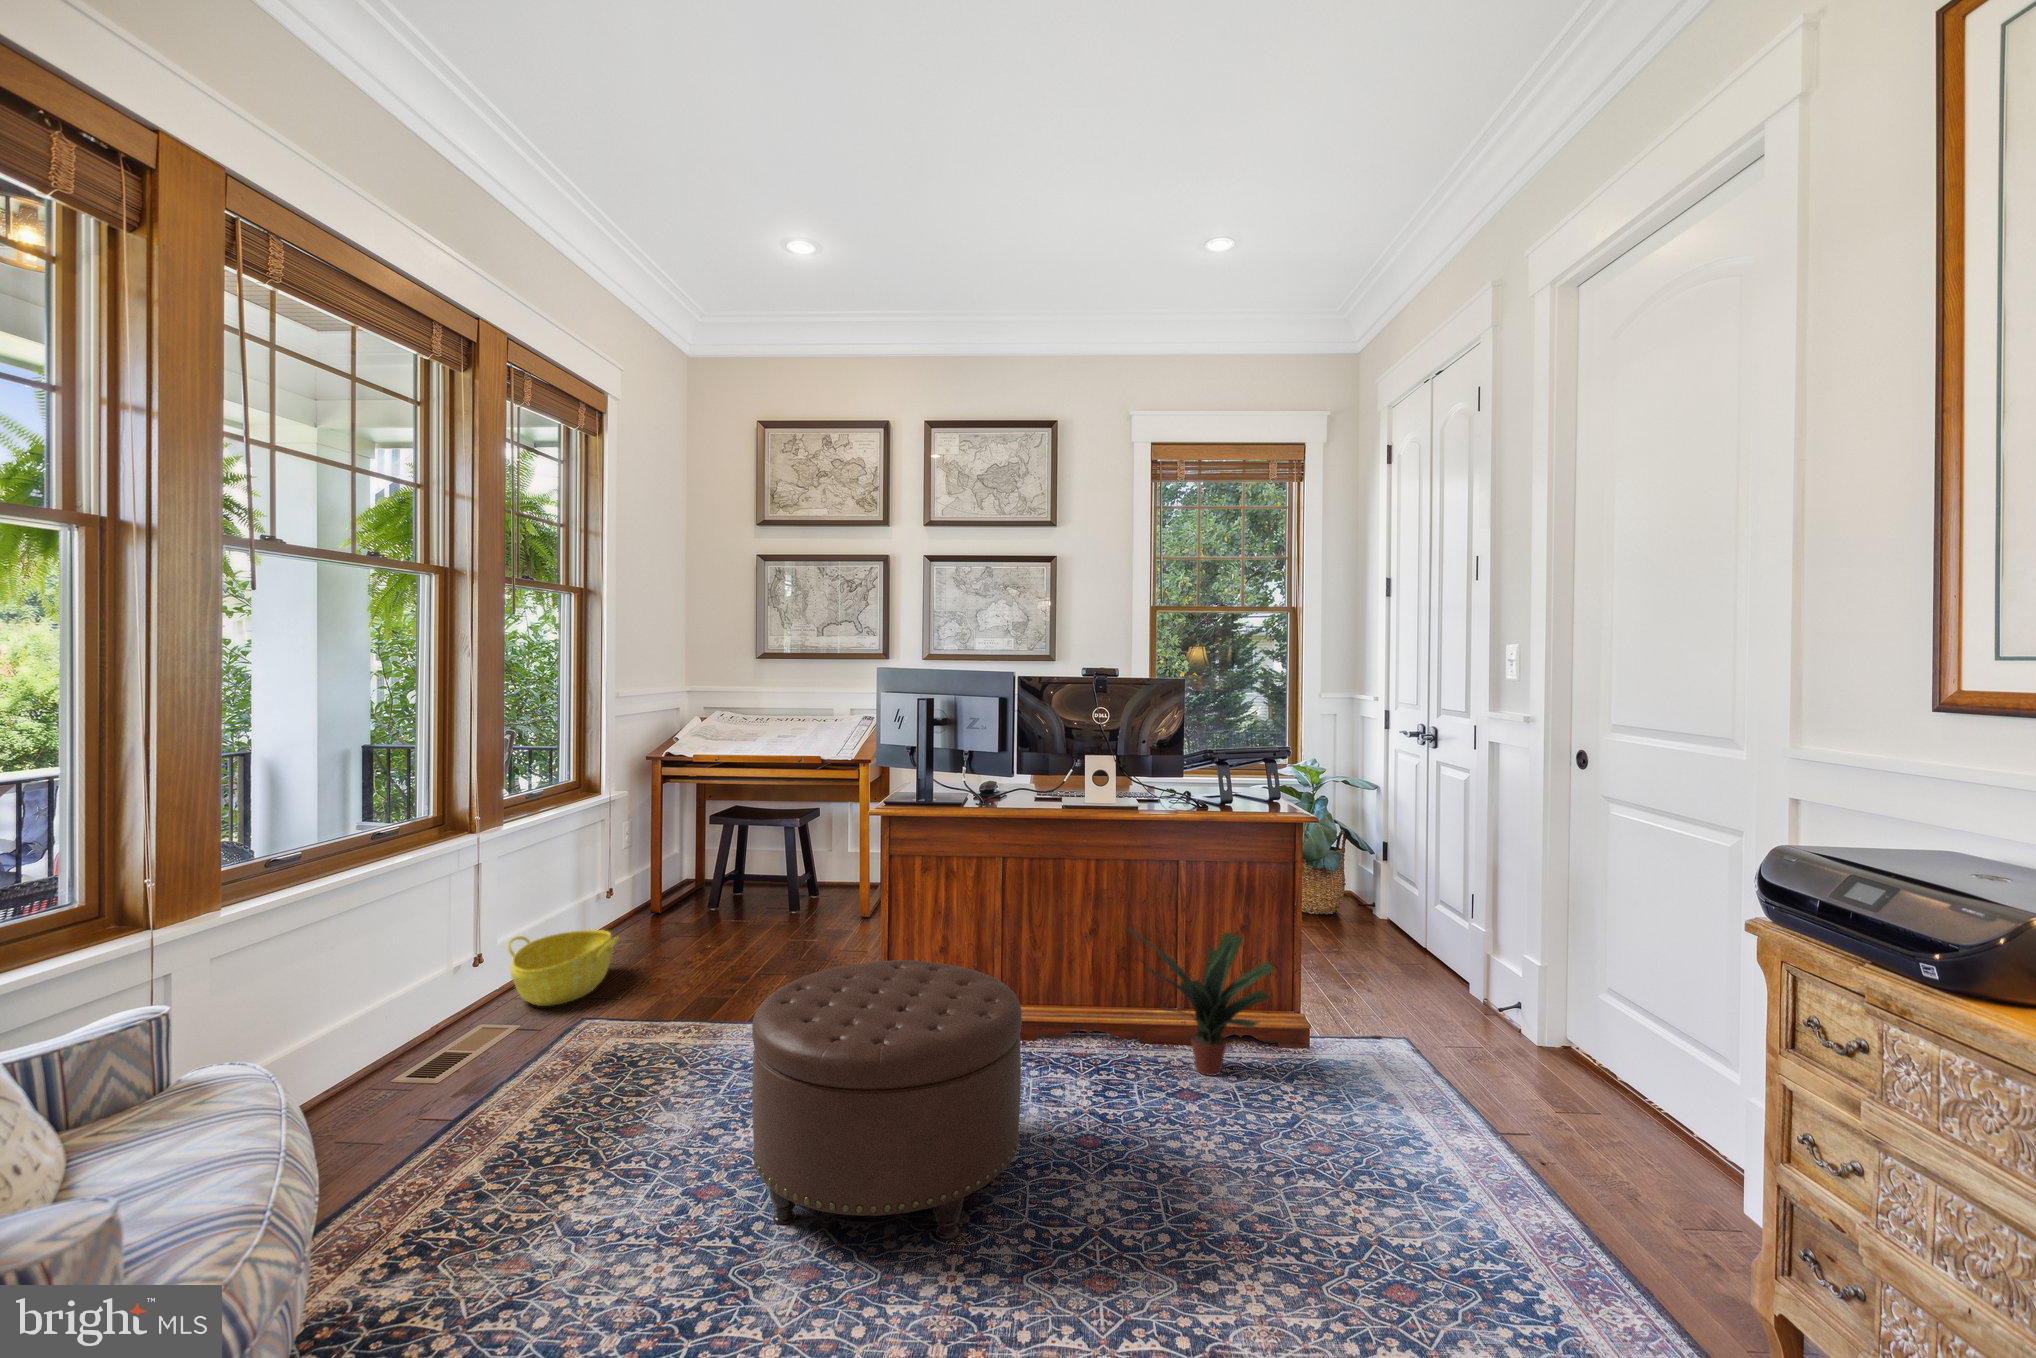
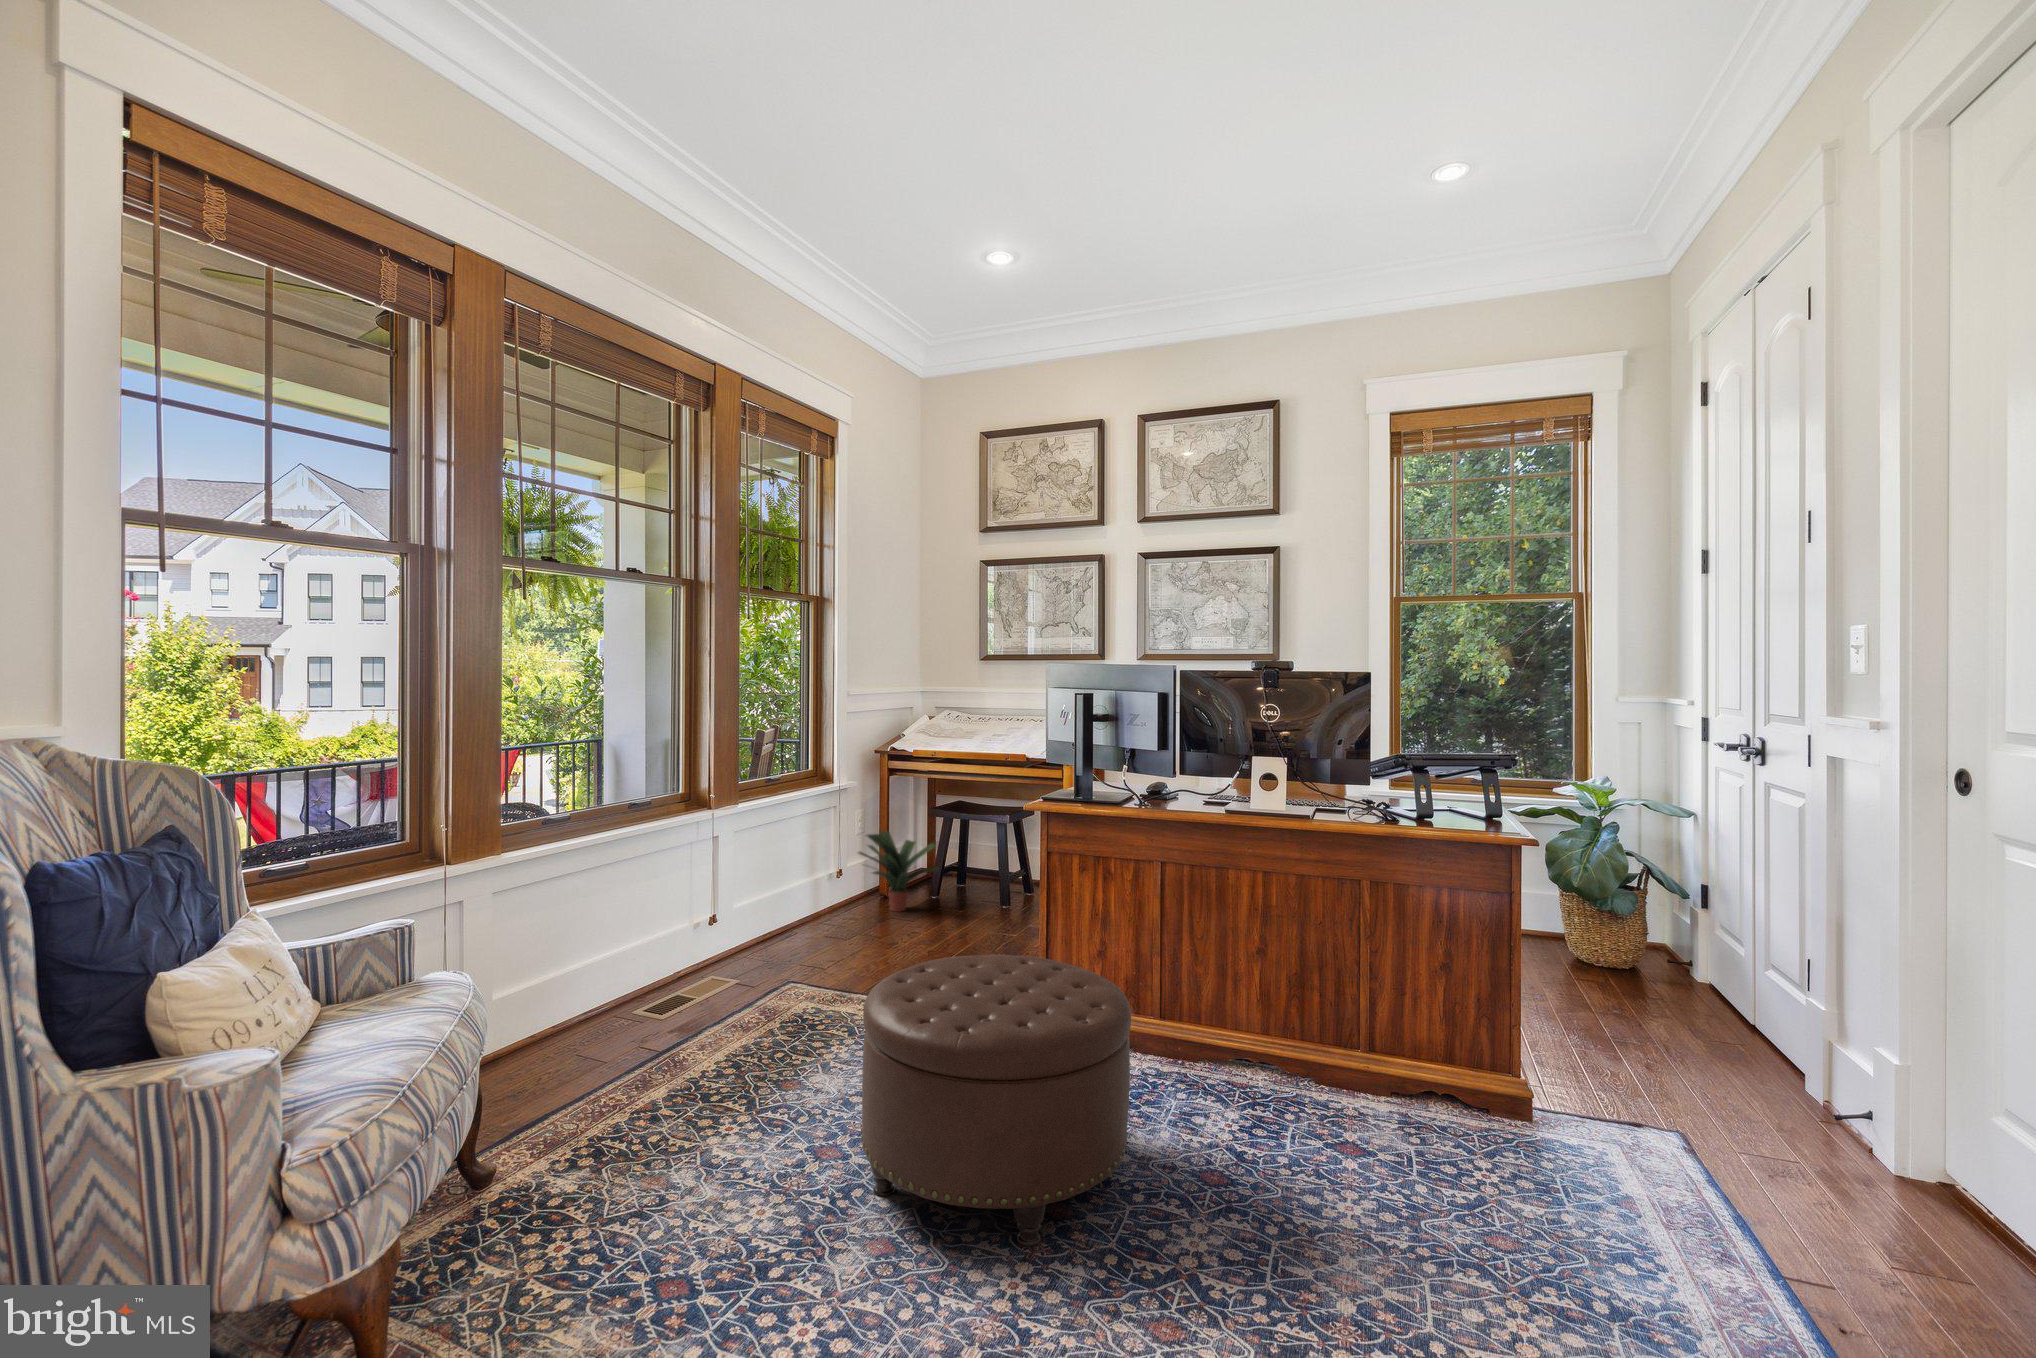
potted plant: present [1128,928,1274,1076] -> present [859,831,939,912]
basket: present [507,930,619,1006] -> none [743,903,834,967]

